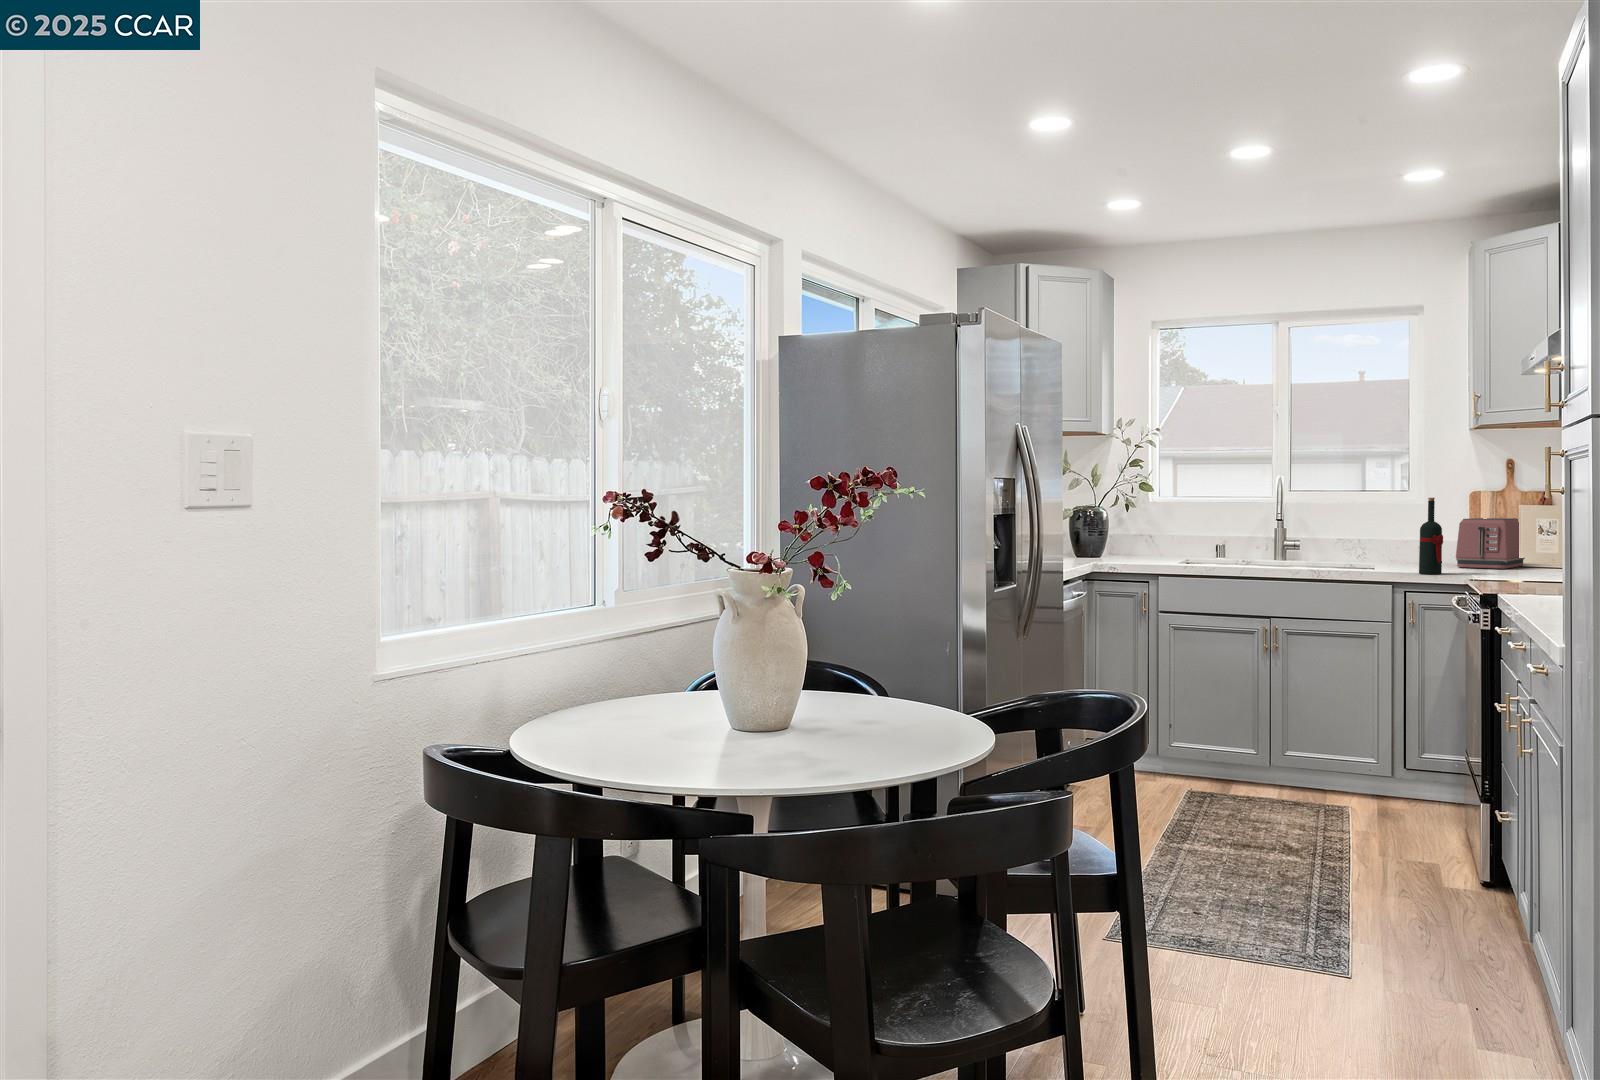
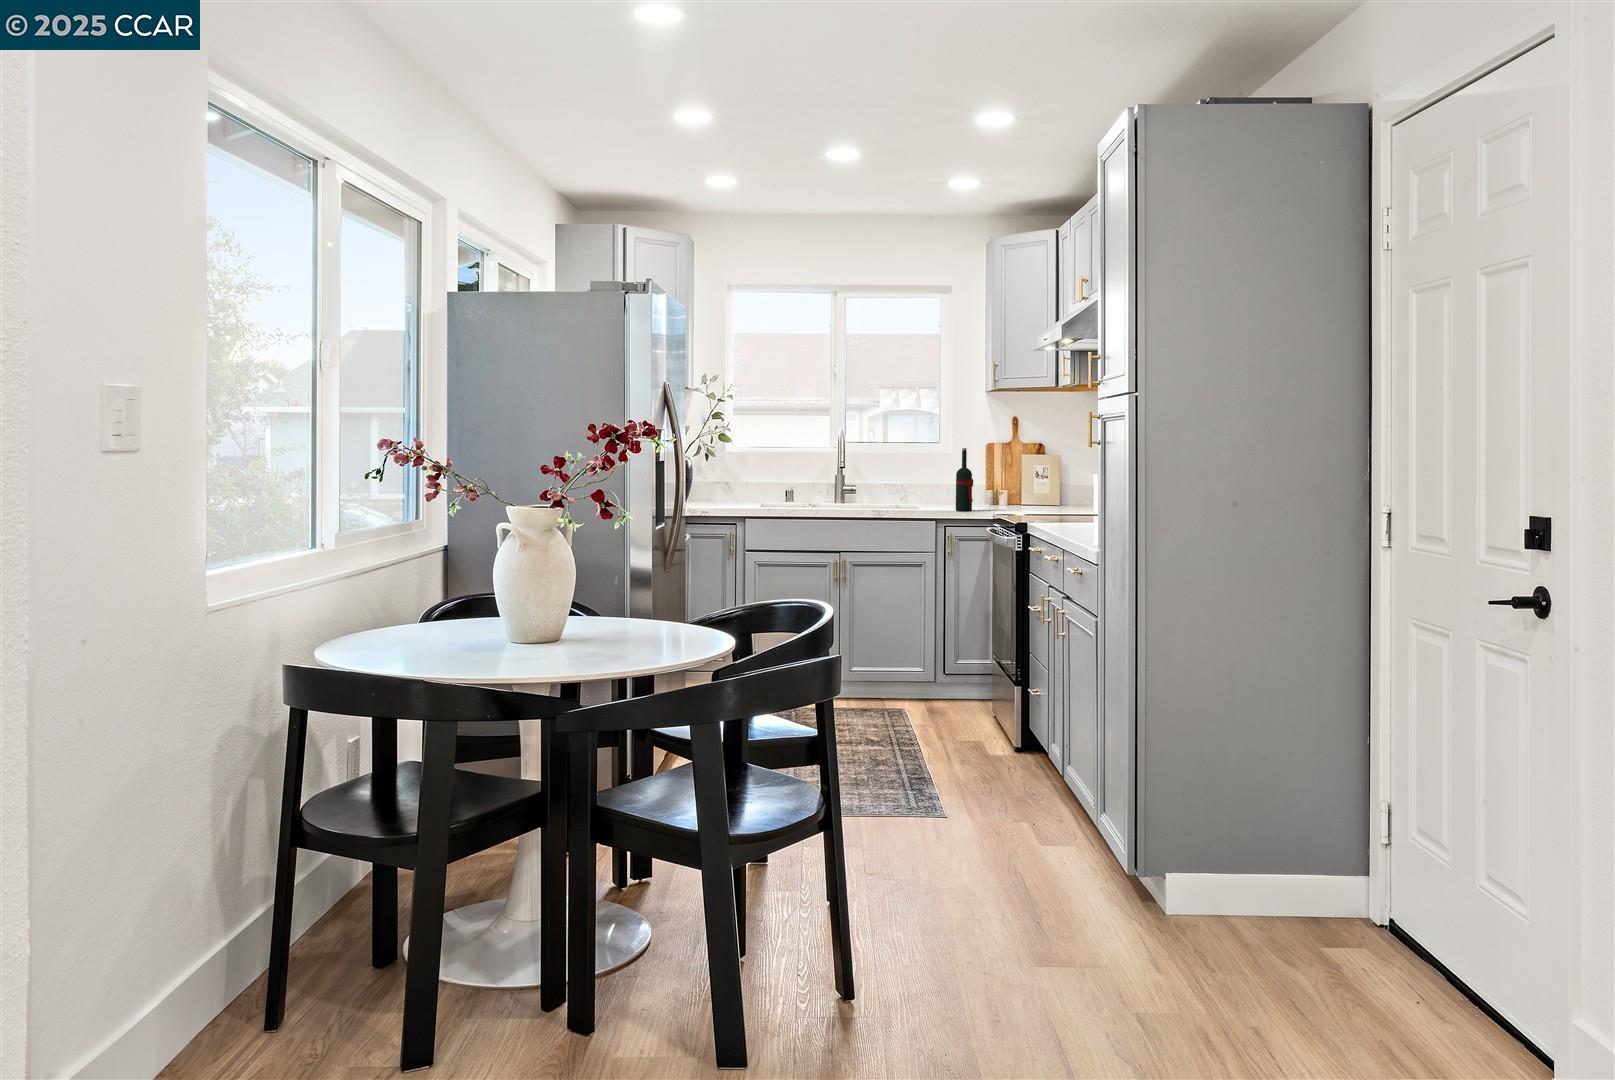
toaster: present [1456,518,1525,569] -> none [978,466,1024,506]

